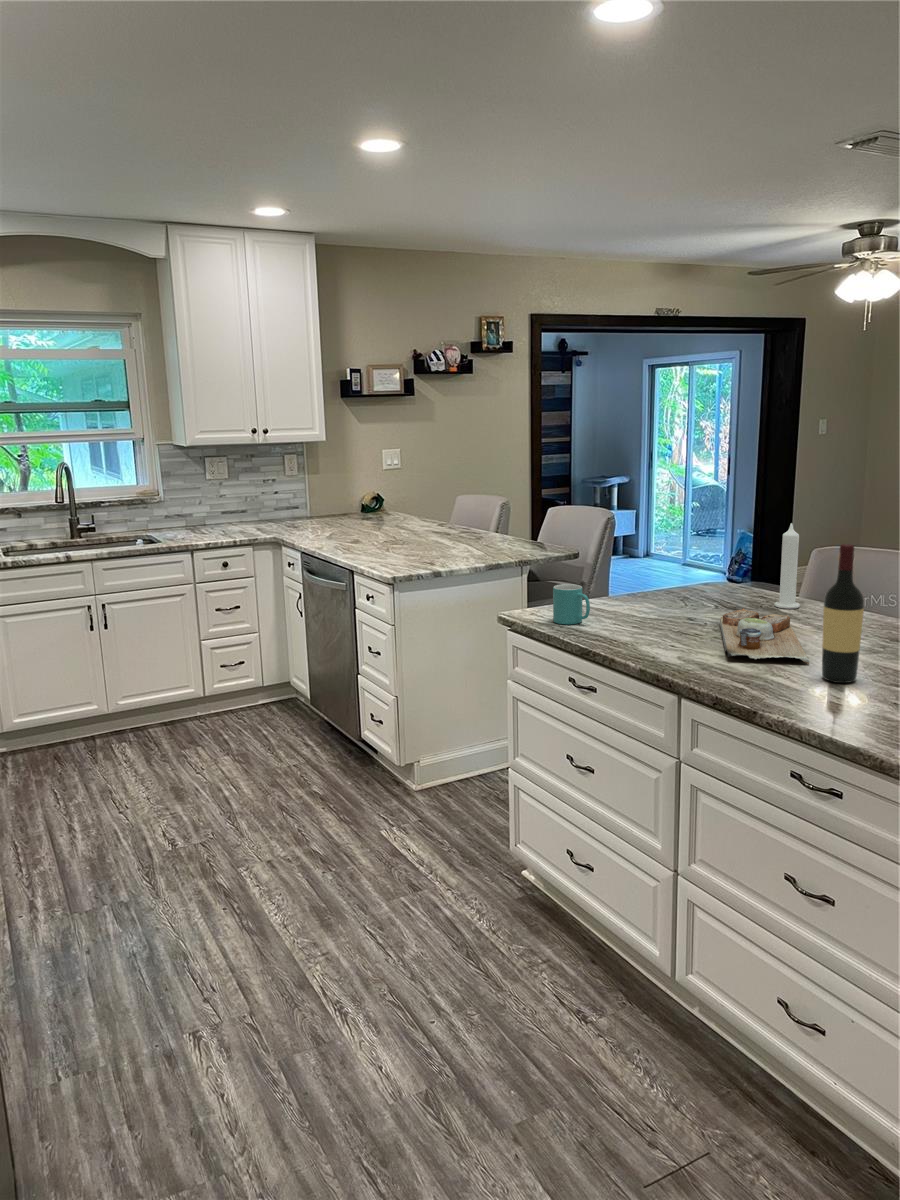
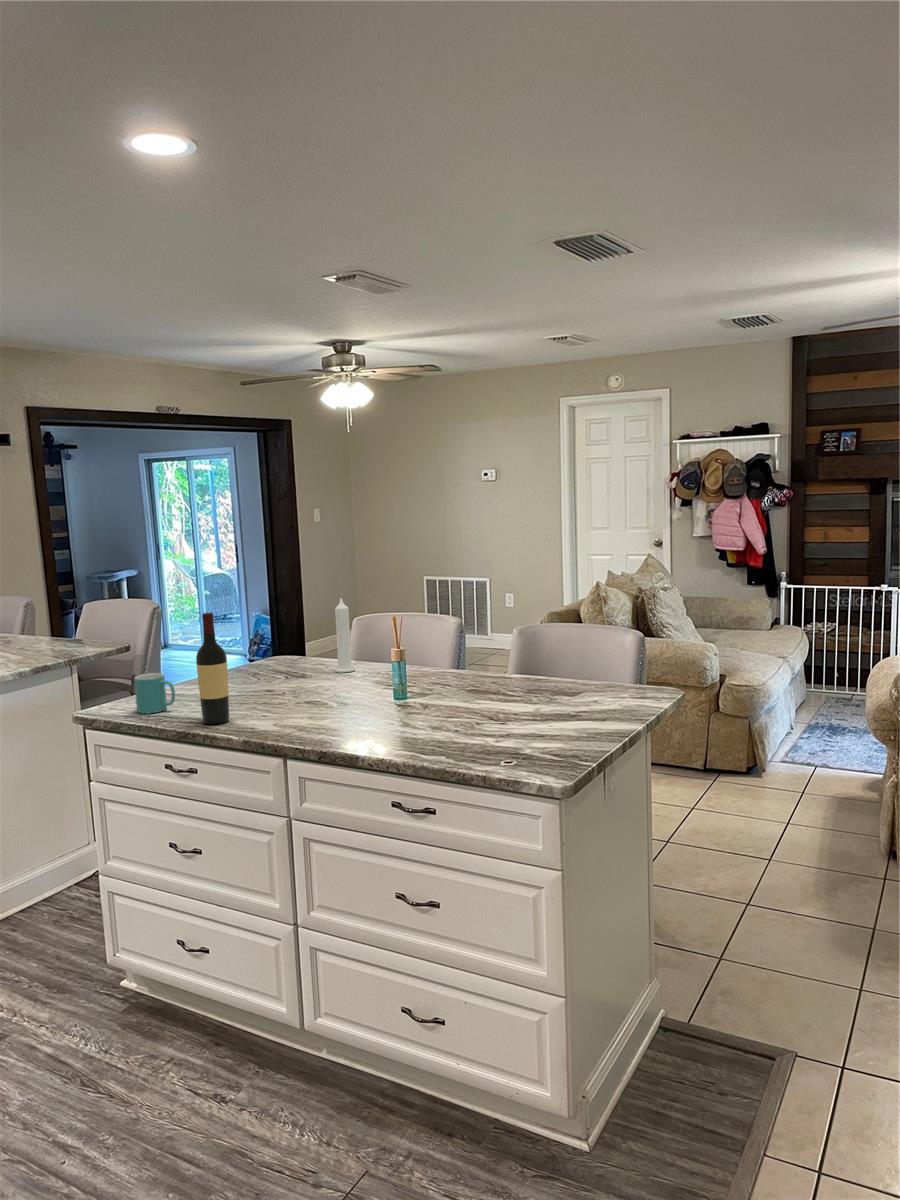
wine bottle: present [822,544,864,683] -> present [196,613,229,724]
cutting board: present [720,608,809,664] -> none [296,676,384,718]

